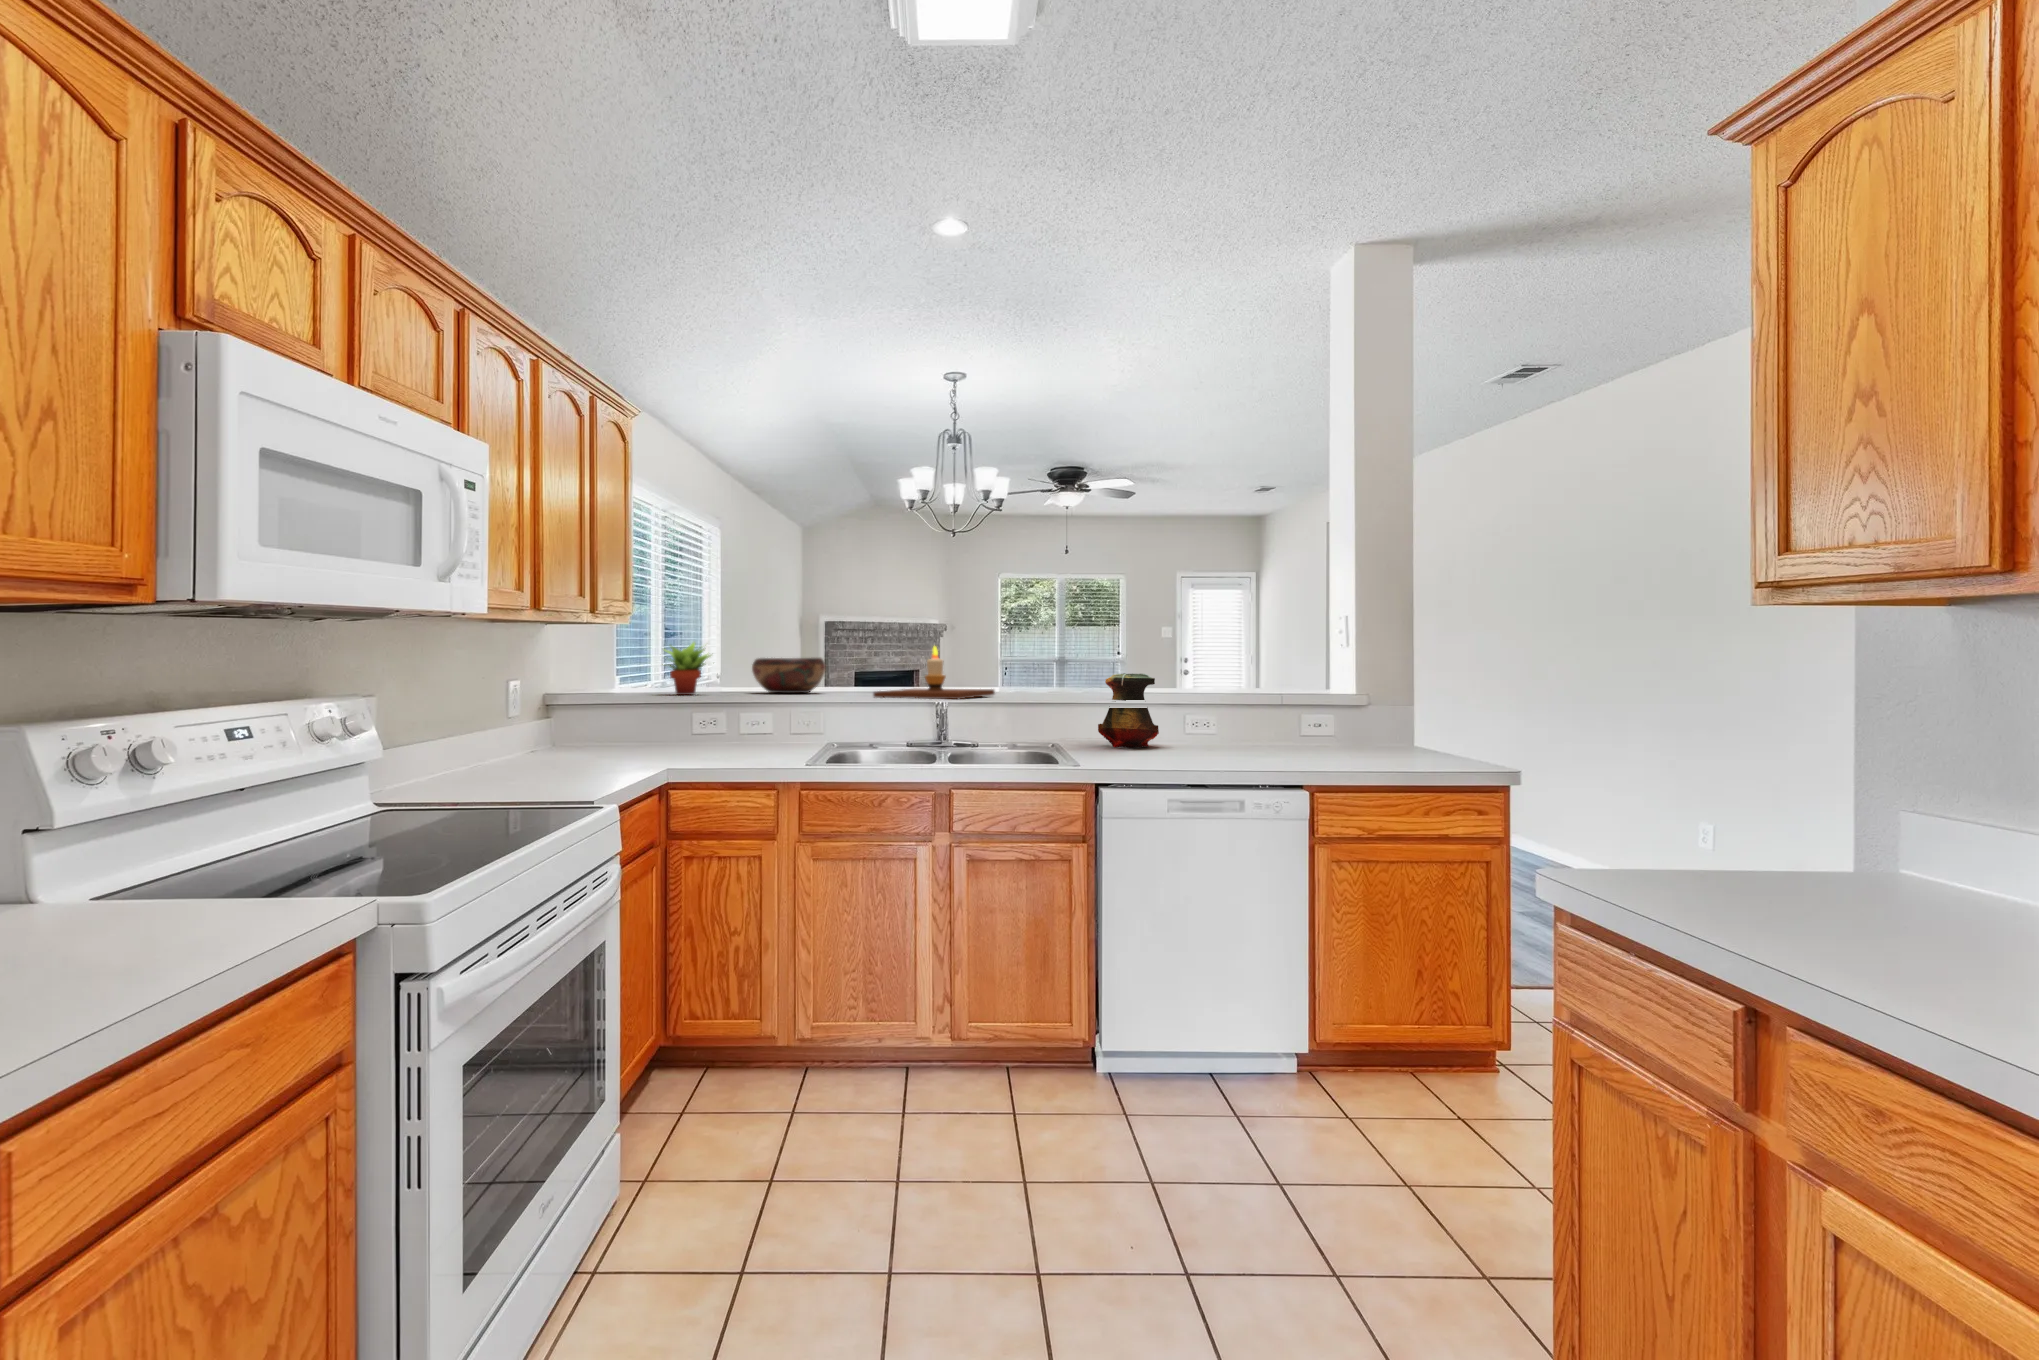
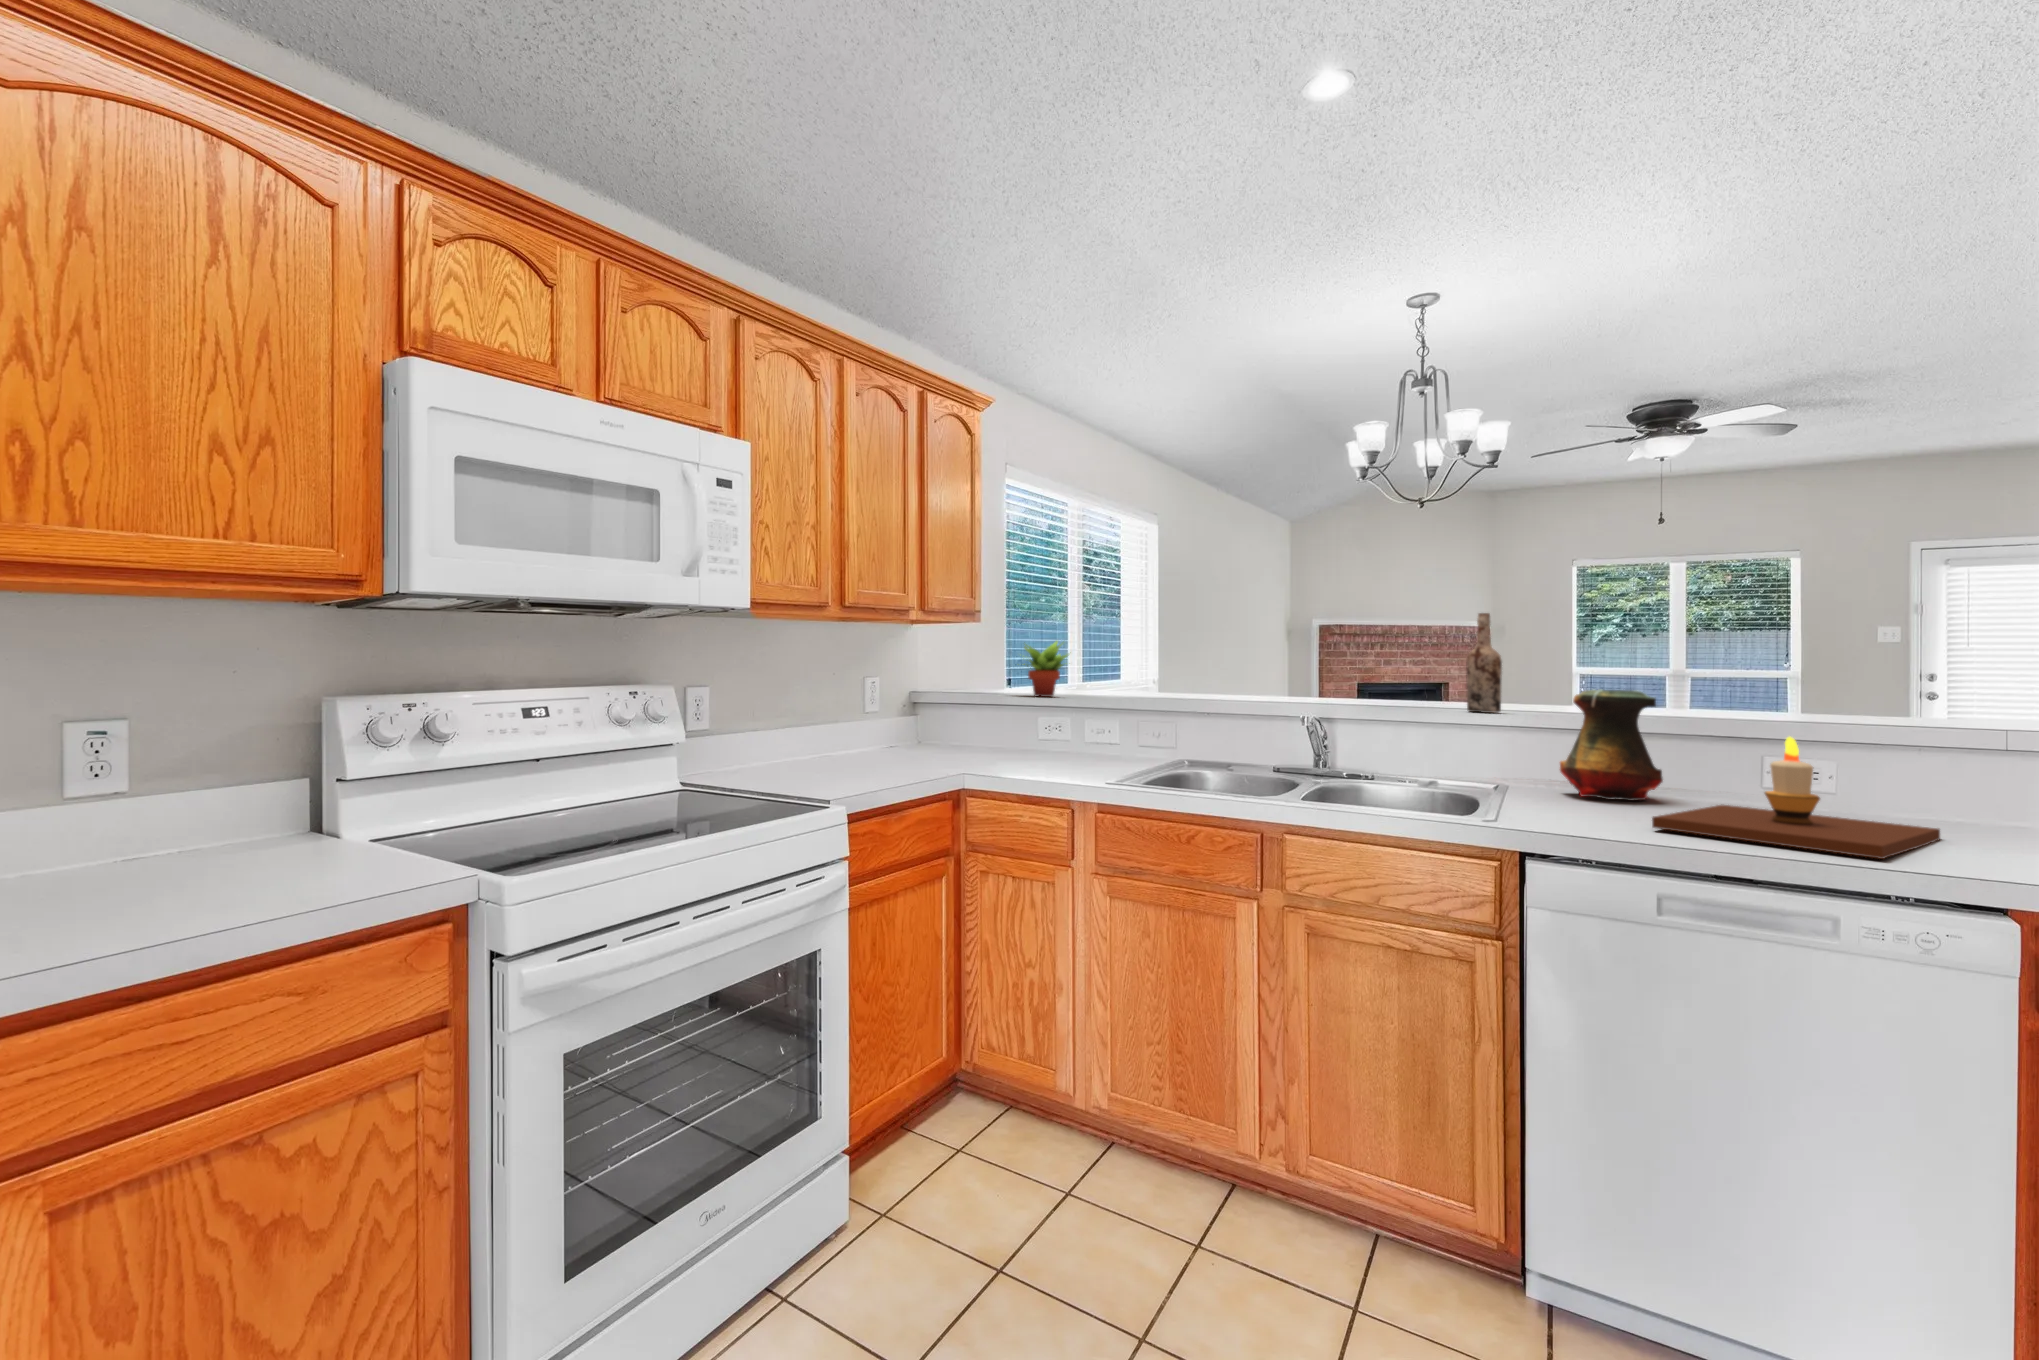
wine bottle: none [1013,619,1036,693] -> present [1466,613,1502,713]
candle: present [873,646,995,699] -> present [1652,737,1940,859]
decorative bowl: present [752,658,826,693] -> none [1124,659,1208,700]

